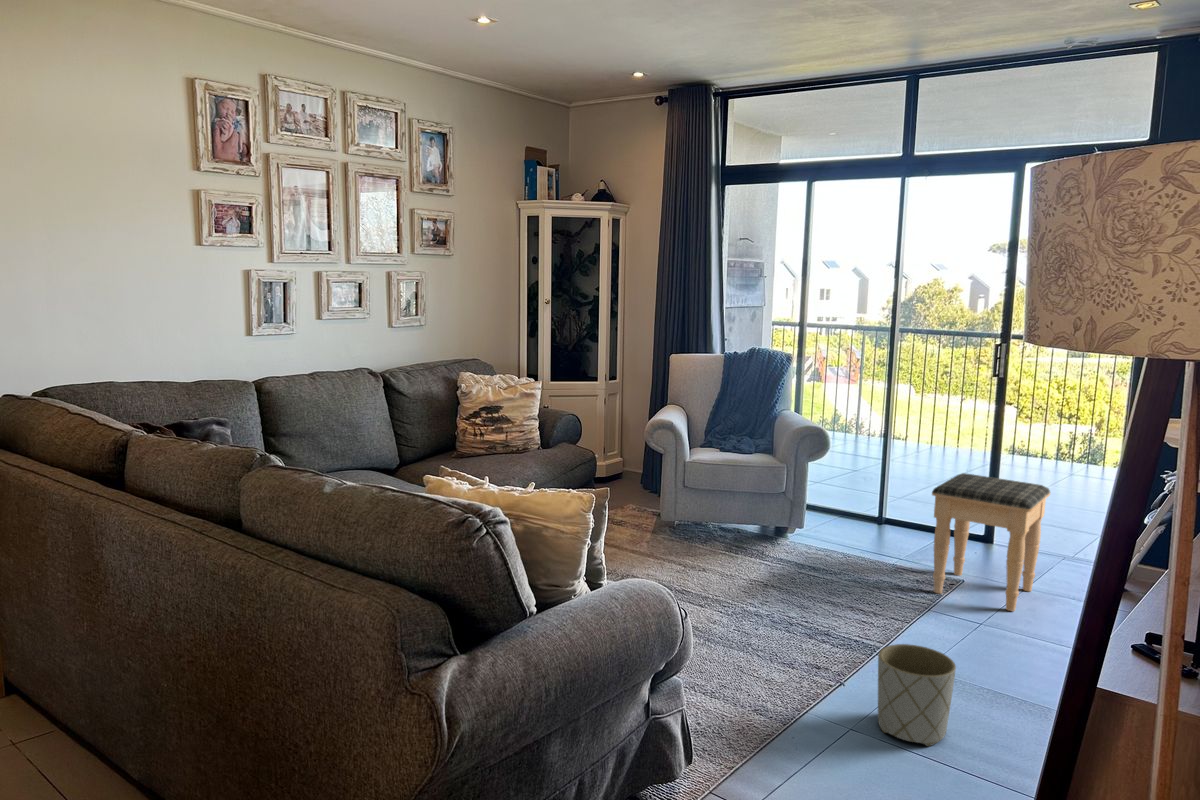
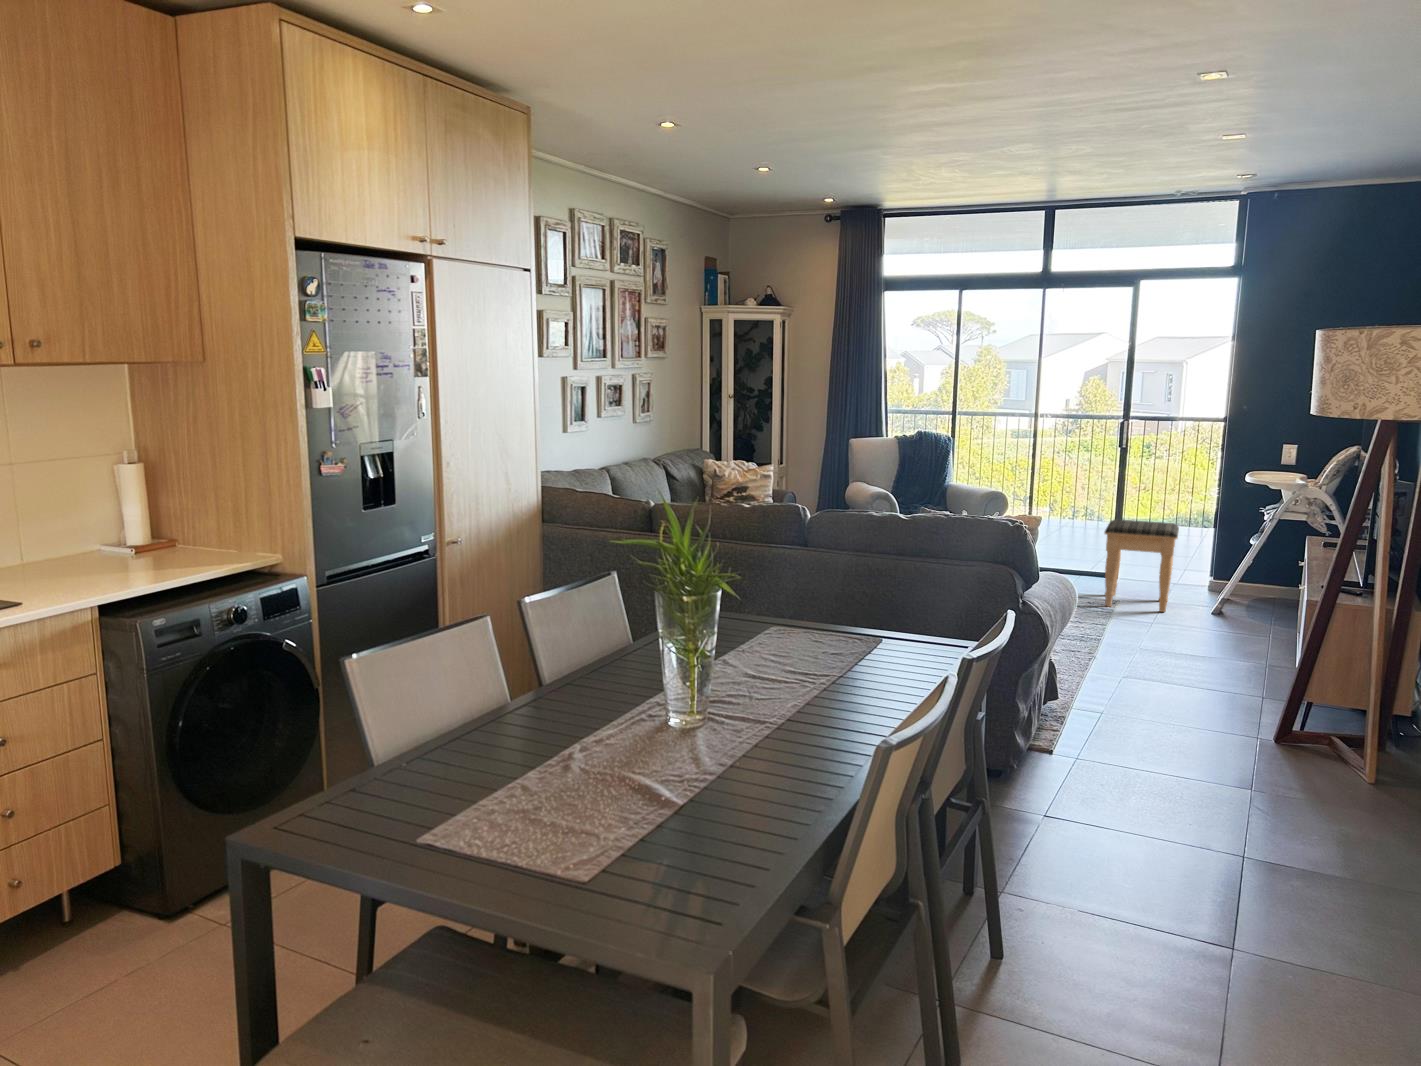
planter: present [878,644,956,746] -> none [1132,618,1182,675]

